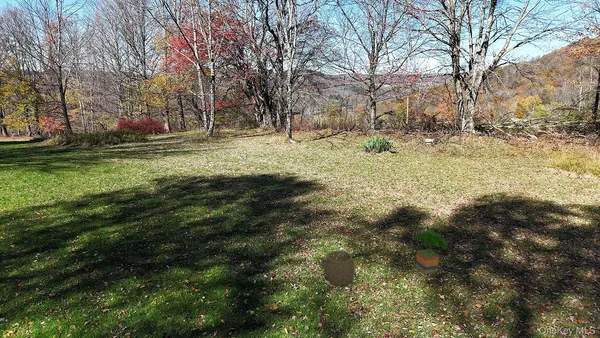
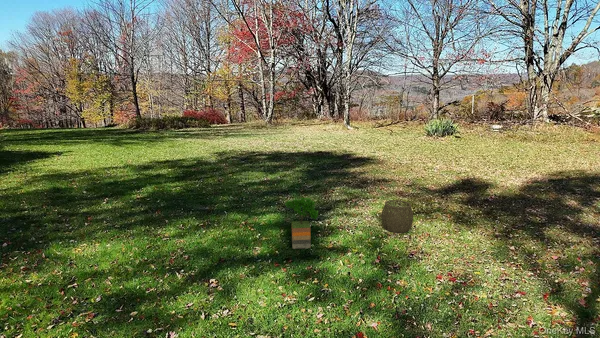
potted tree: present [415,230,447,274] -> present [286,198,318,249]

